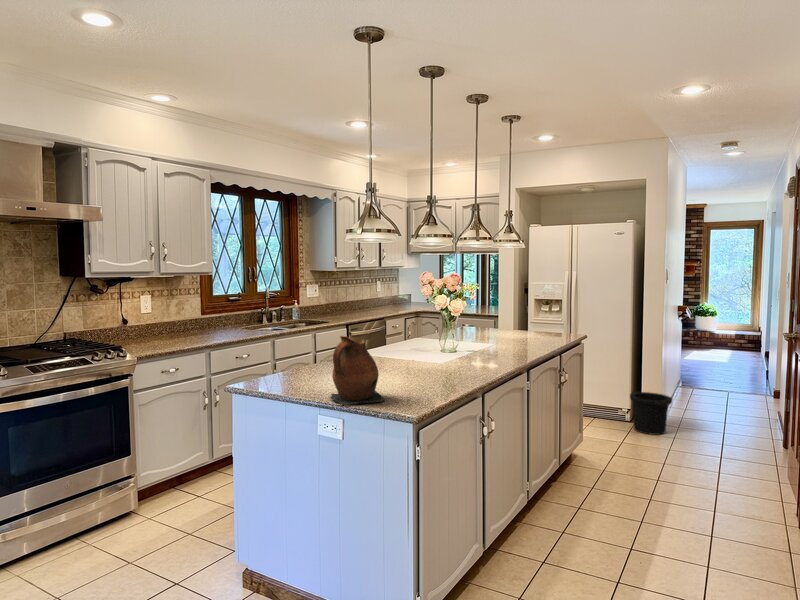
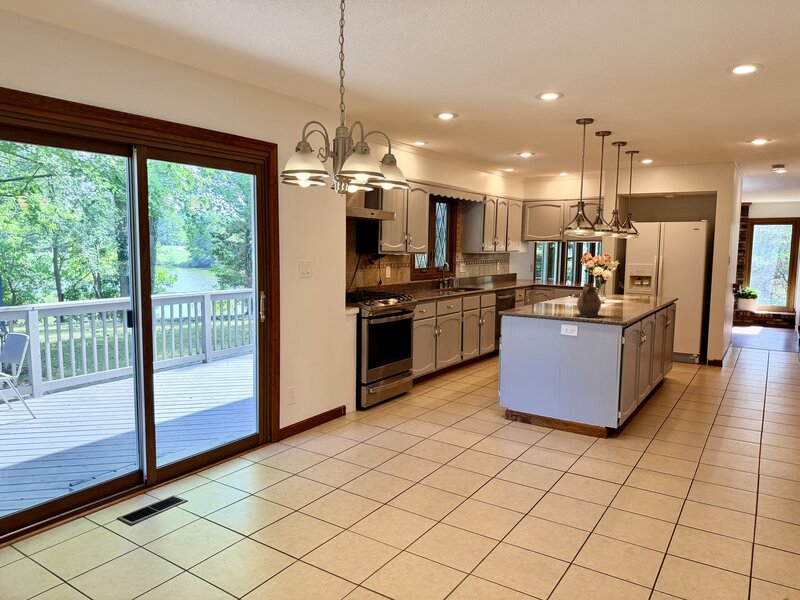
trash can: present [630,392,672,435] -> none [700,343,731,371]

